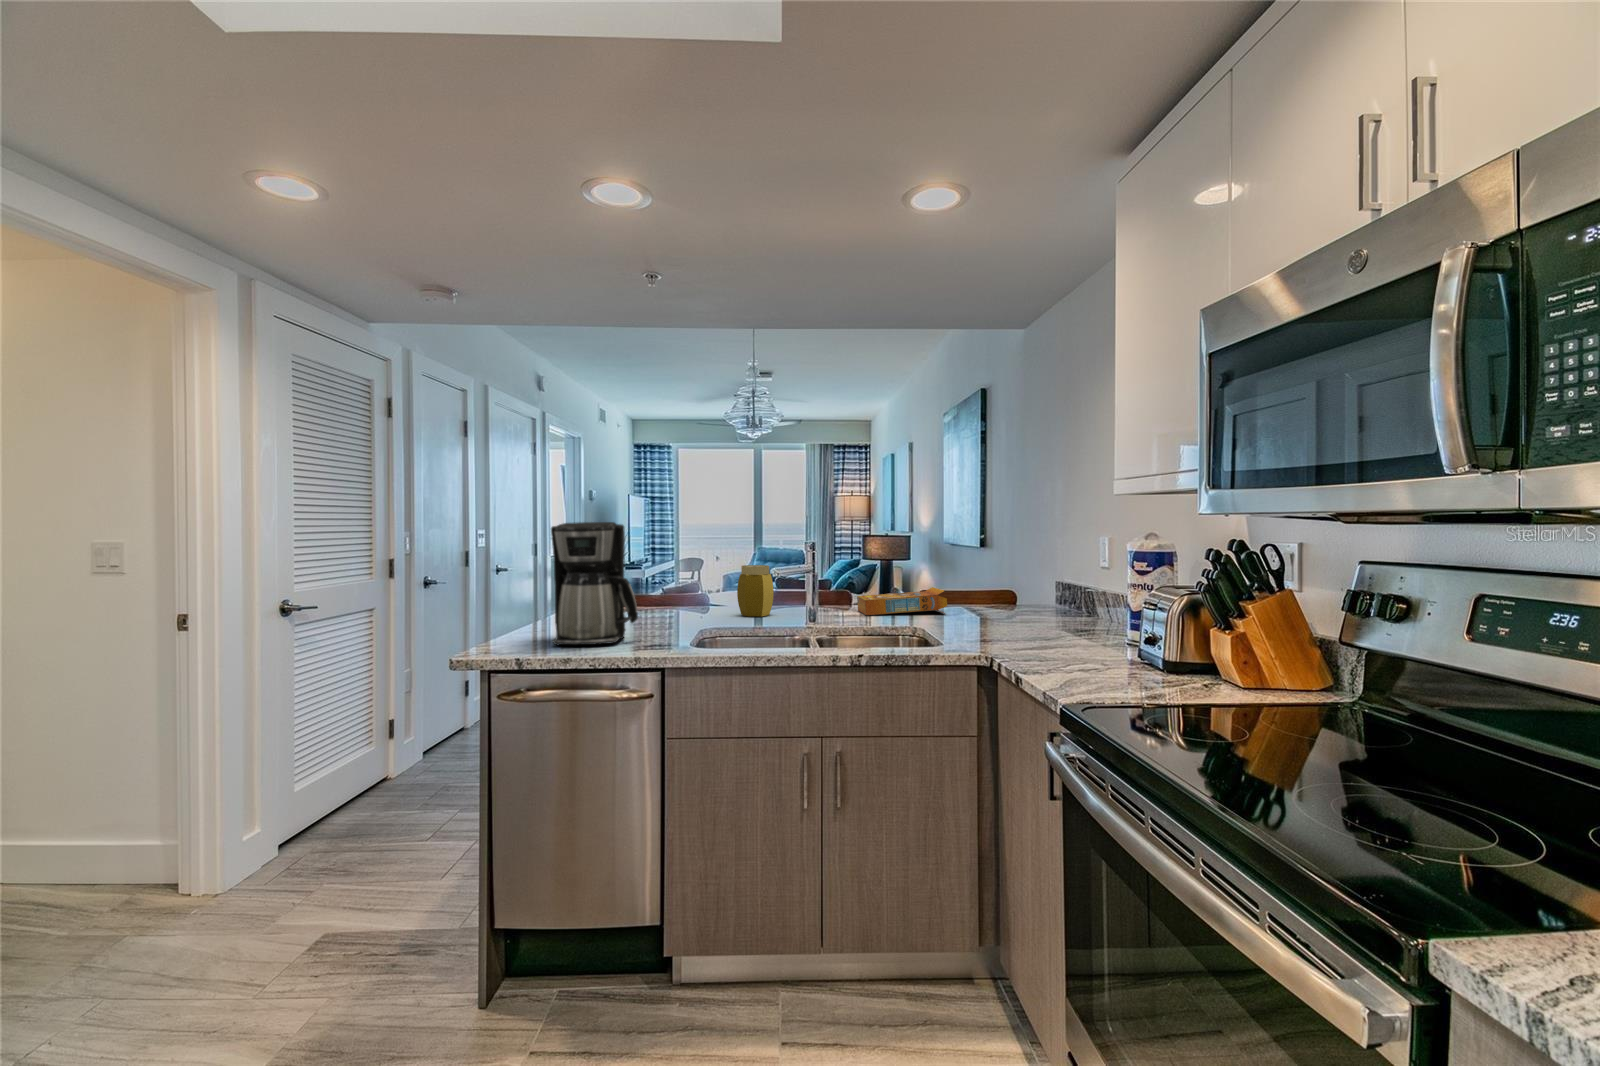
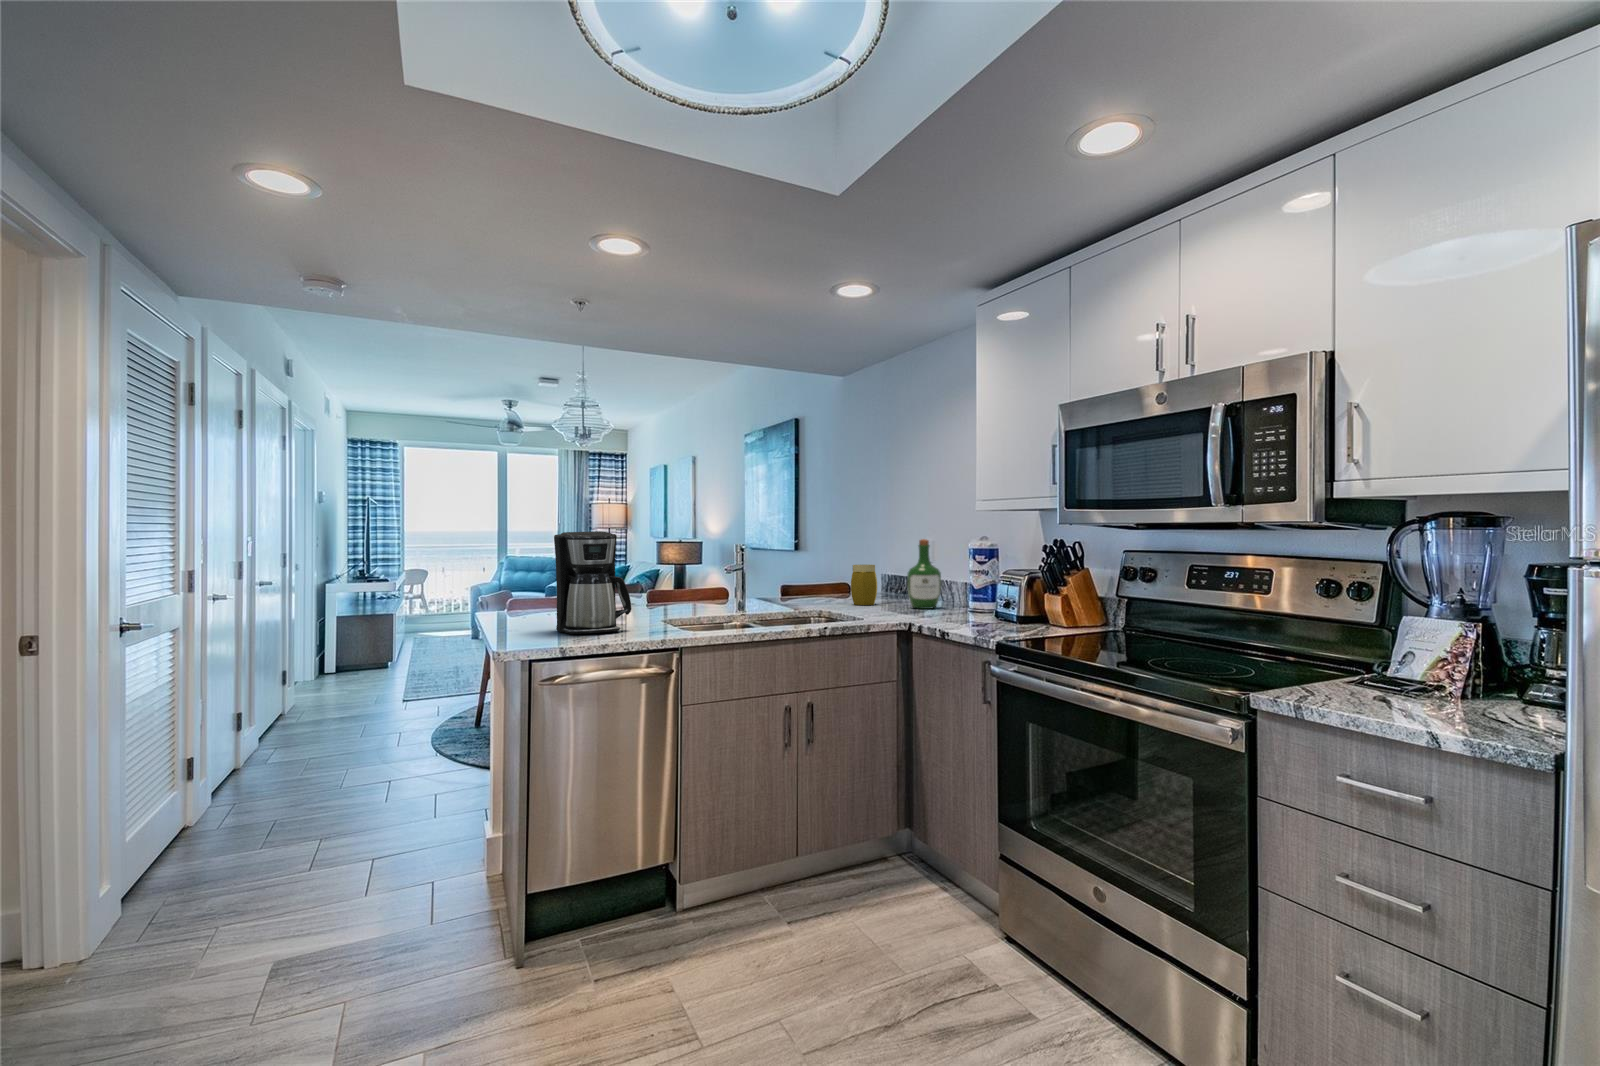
wine bottle: none [1046,534,1094,629] -> present [907,539,941,609]
jar: present [737,565,774,617] -> present [851,564,877,605]
cereal box: present [857,587,947,615] -> none [747,584,824,608]

